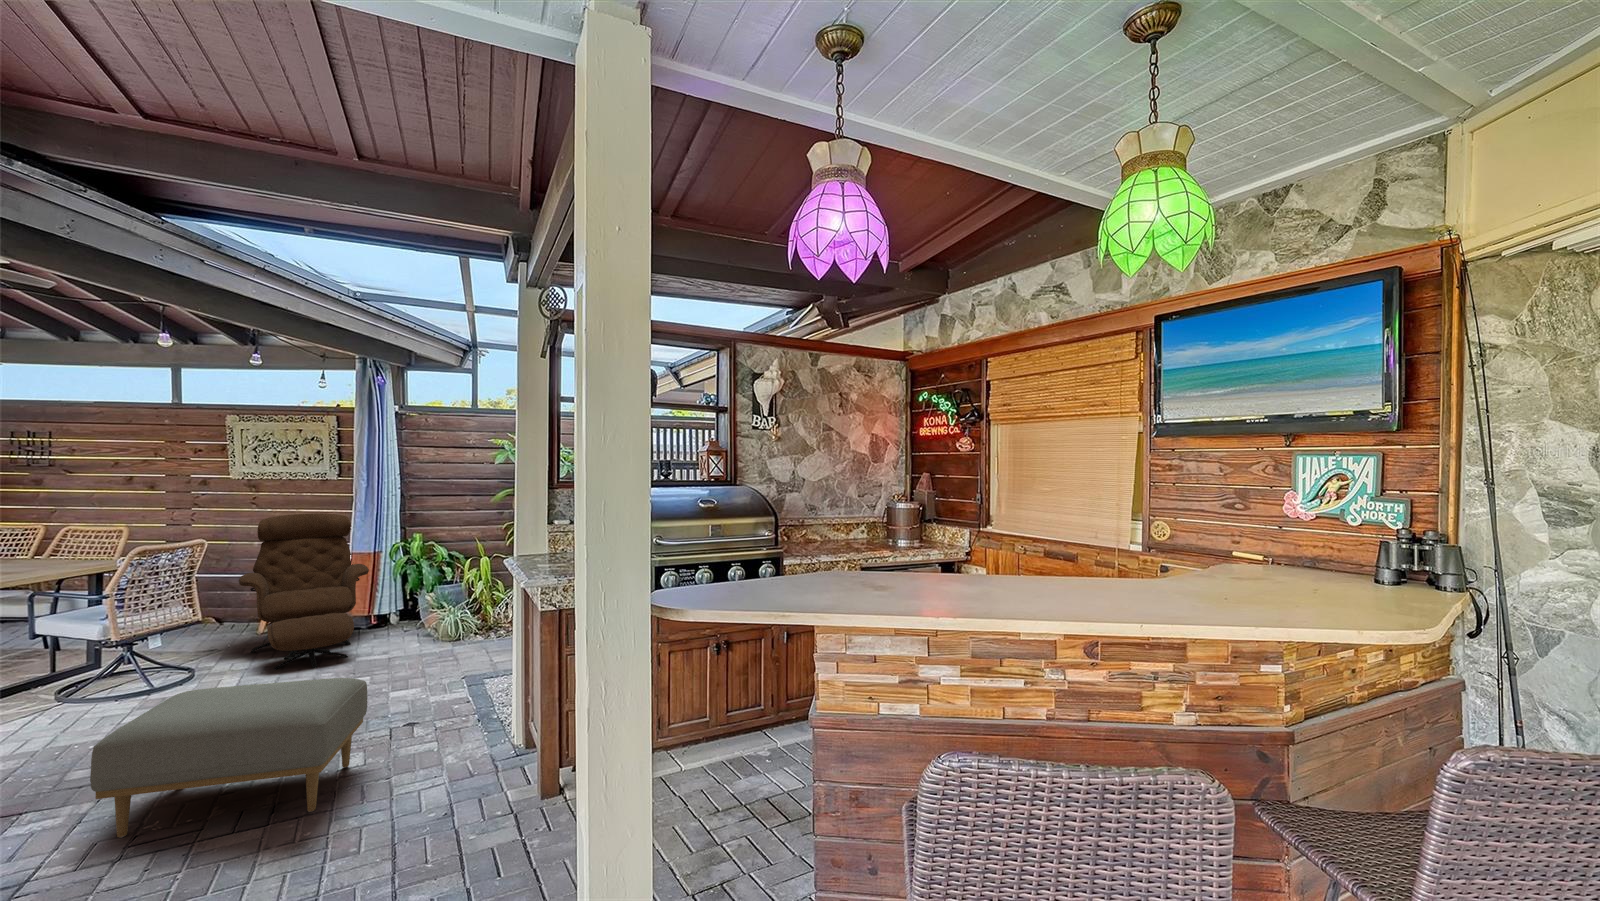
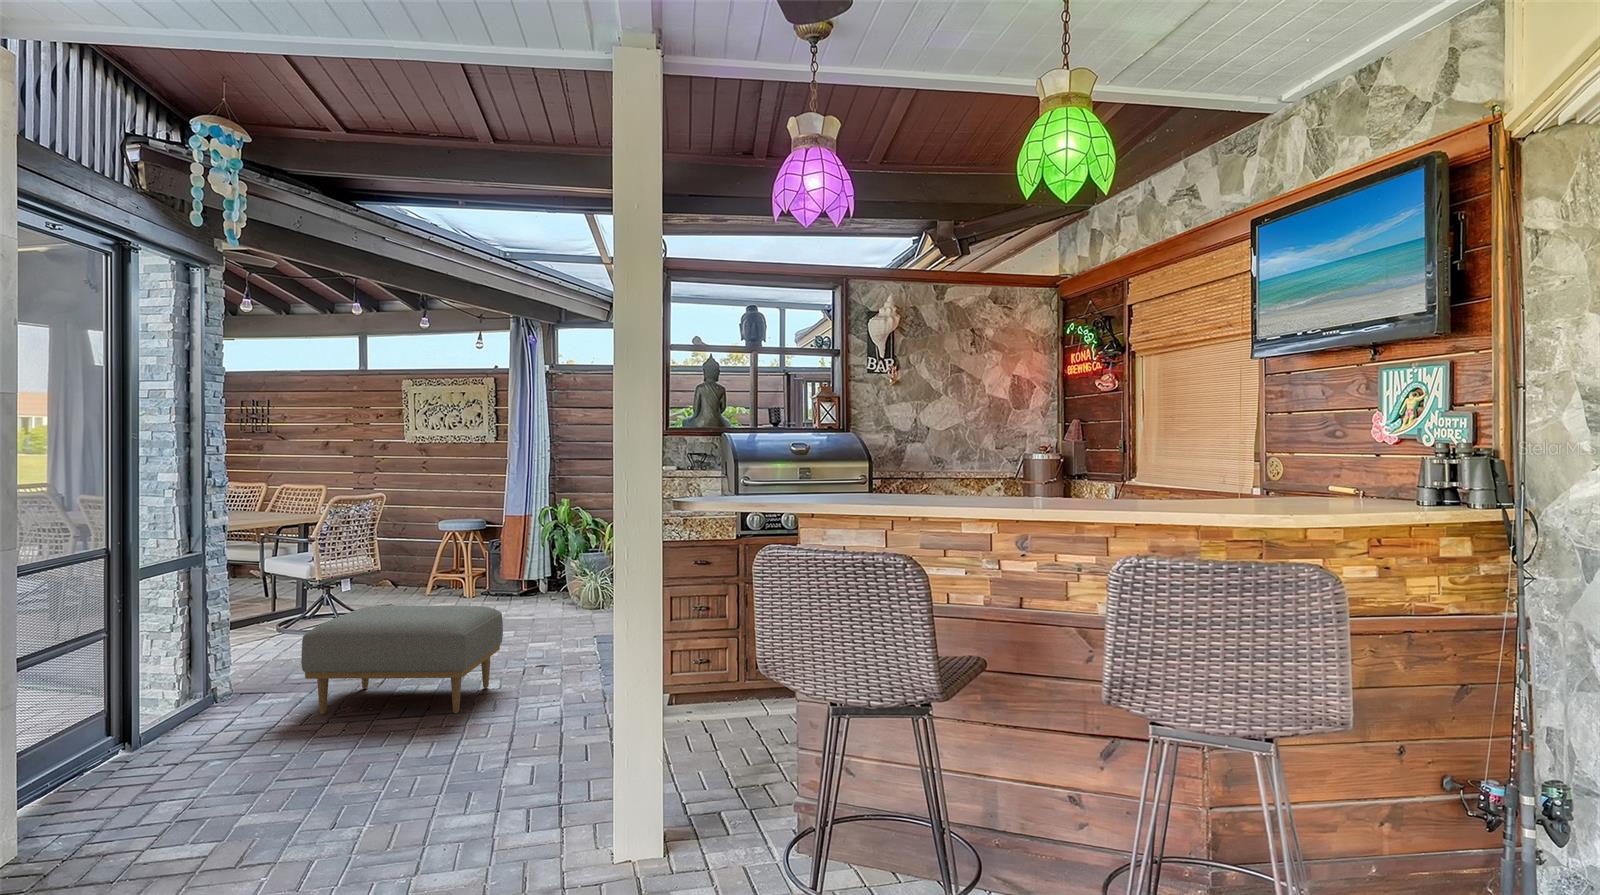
lounge chair: present [239,513,369,670] -> none [411,479,518,620]

